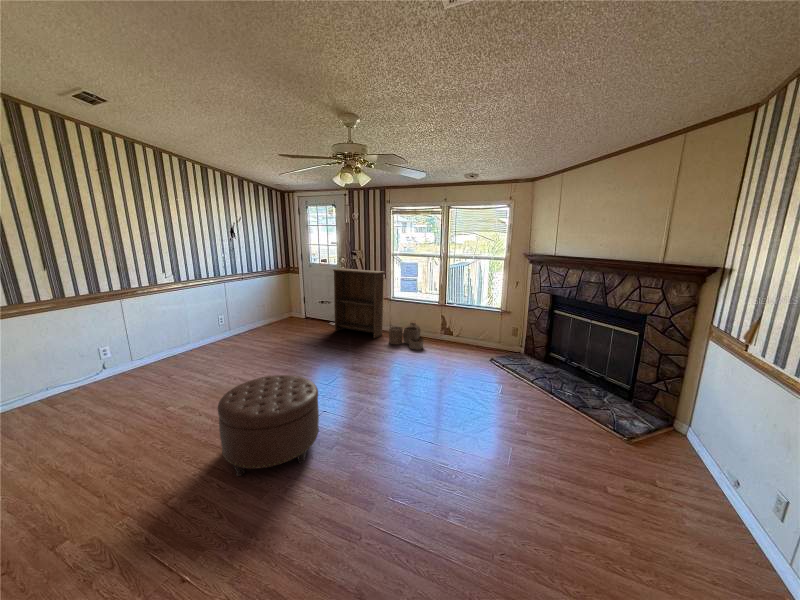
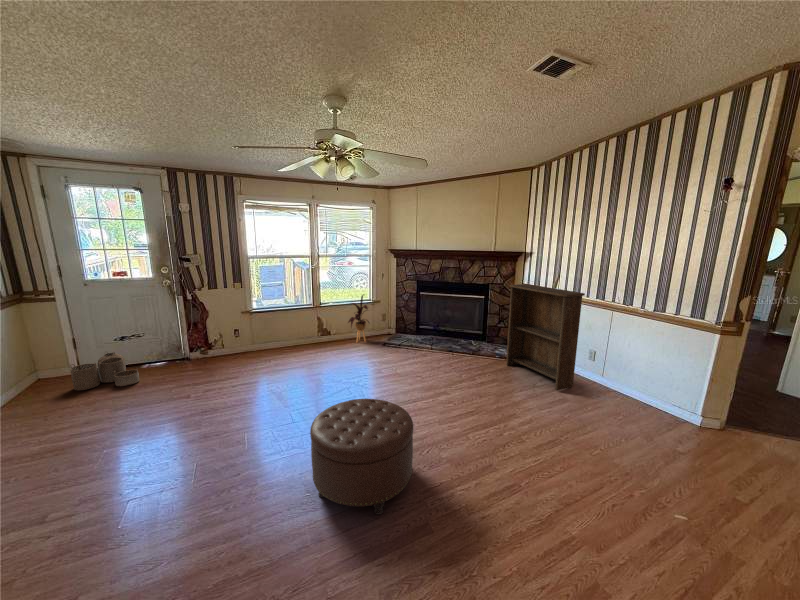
bookshelf: present [333,269,385,338] -> present [506,284,585,390]
house plant: none [457,300,485,351] -> present [348,295,369,342]
woven basket: present [389,323,423,350] -> present [70,352,139,390]

